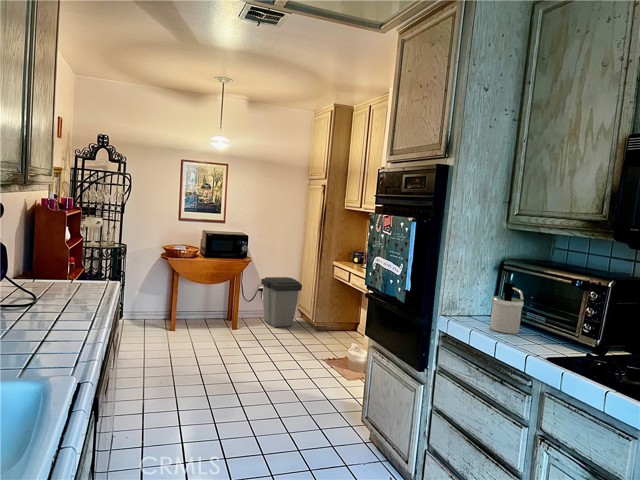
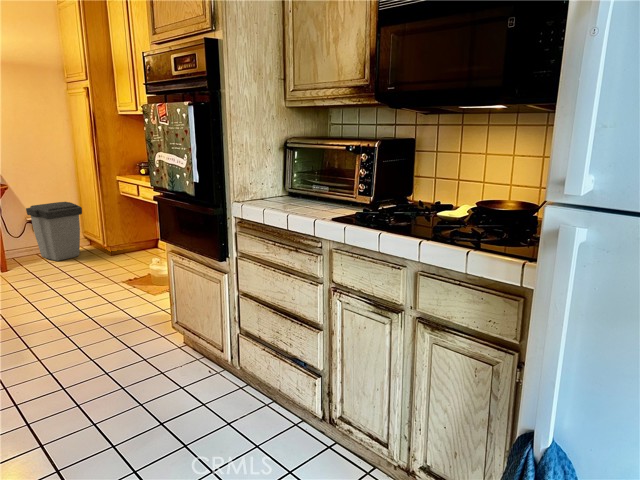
soap dispenser: present [490,282,524,334] -> none [280,158,308,207]

